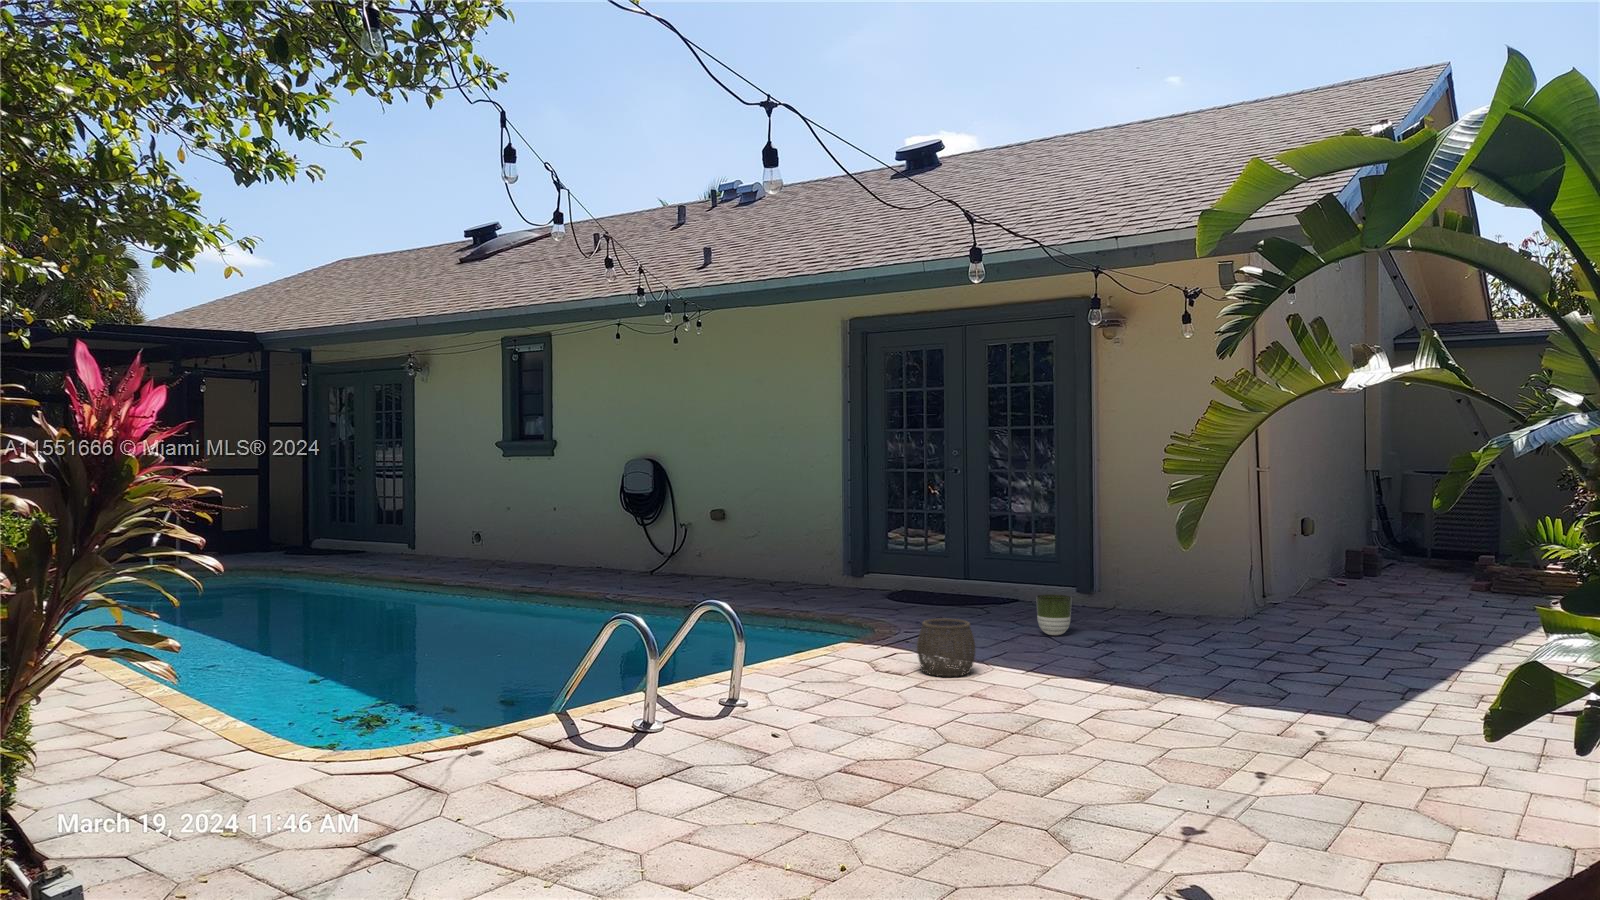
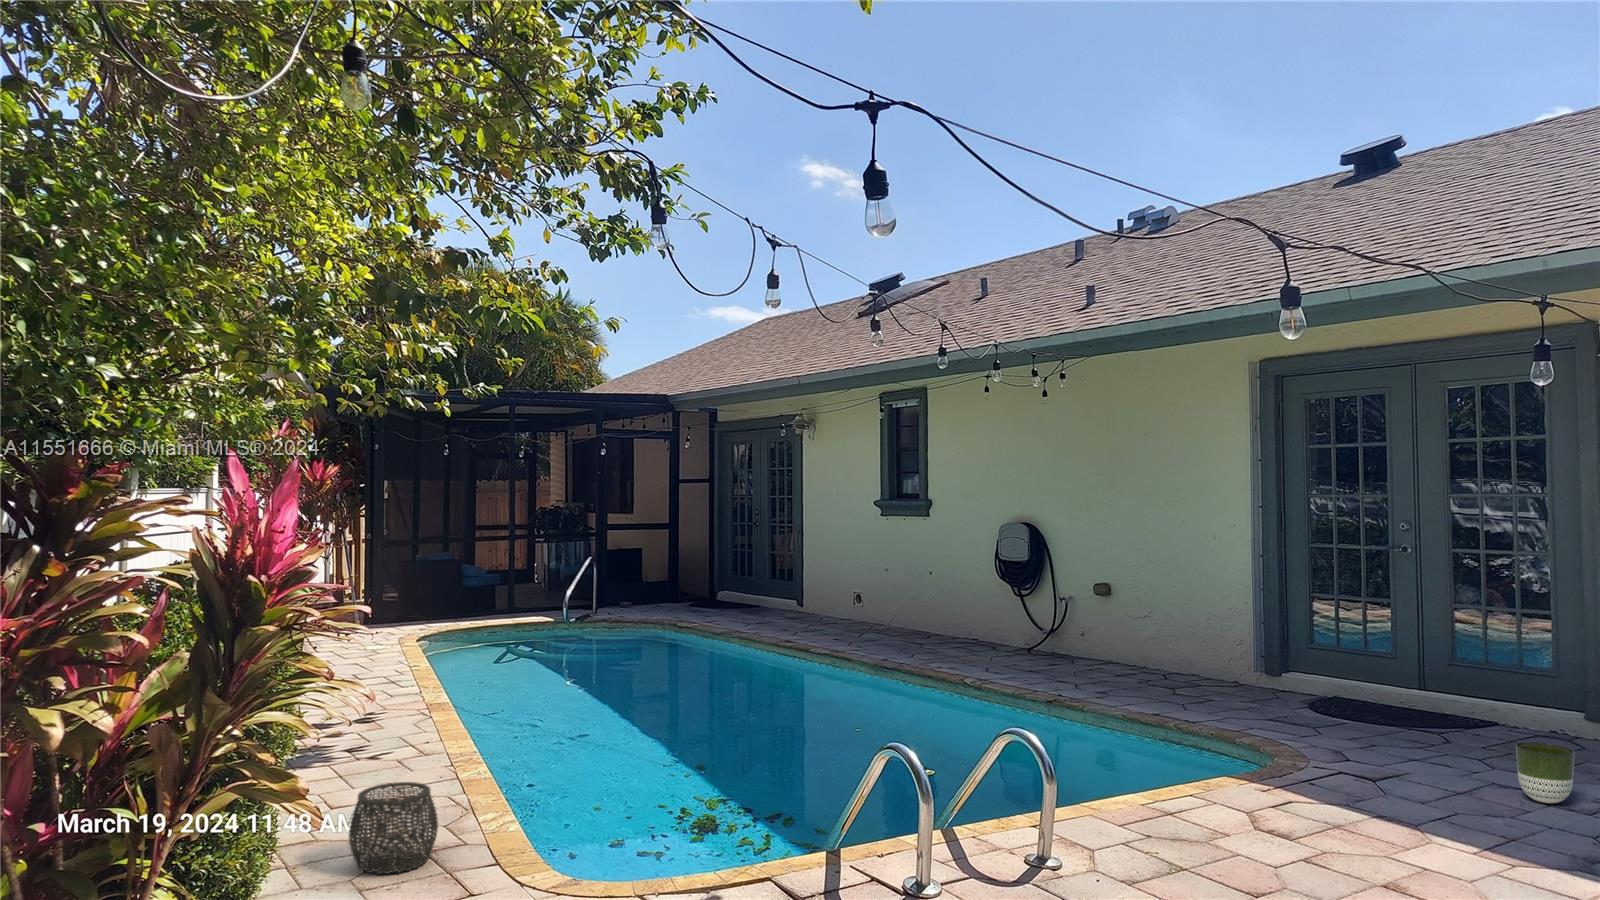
woven basket: present [917,618,975,677] -> present [349,782,438,874]

